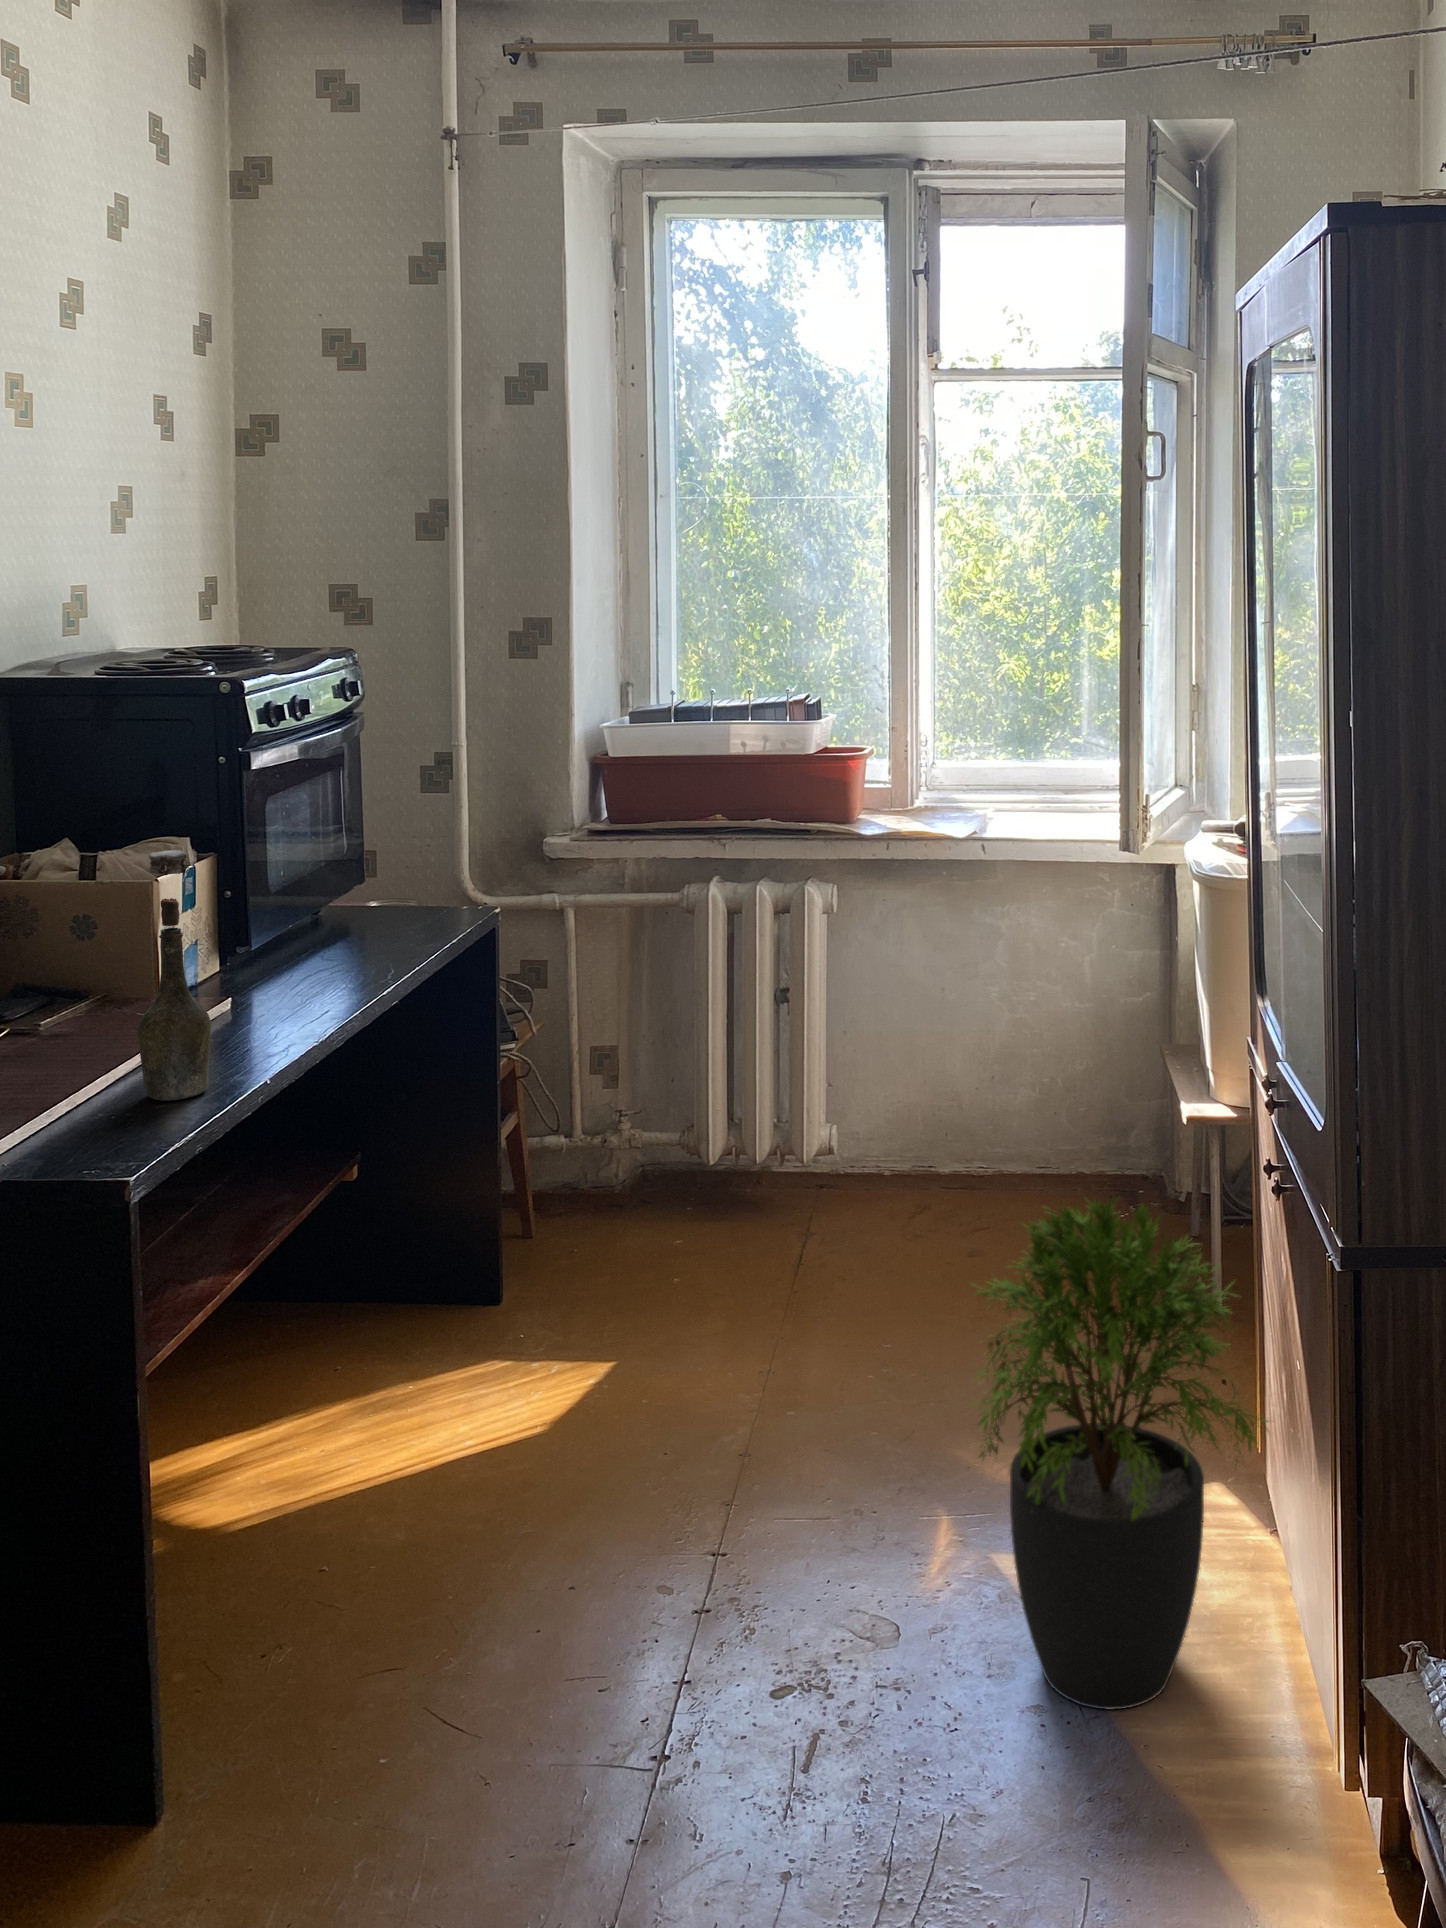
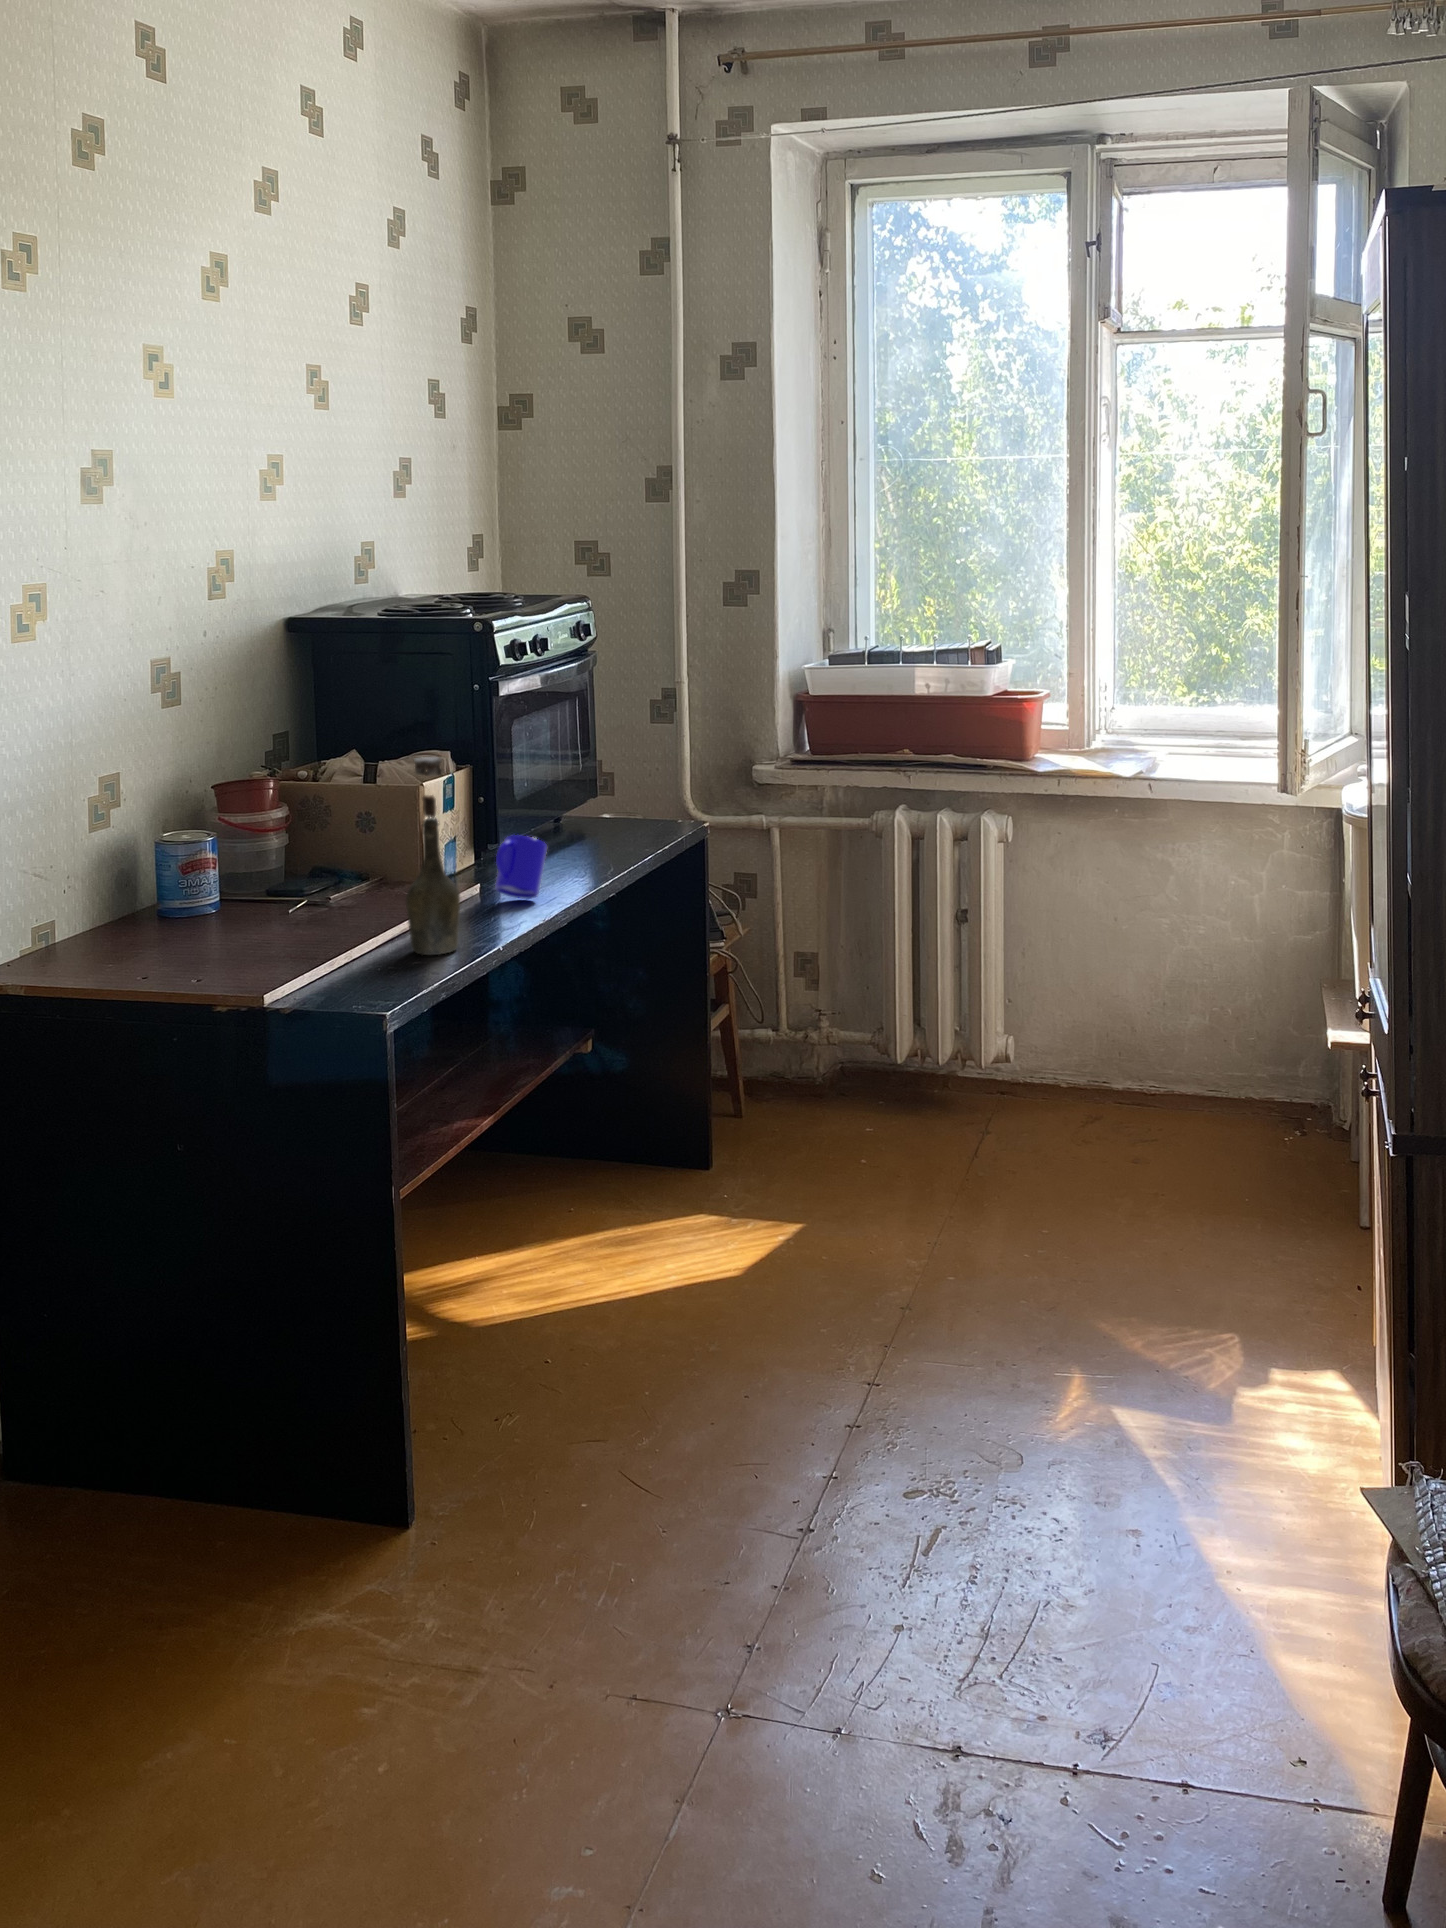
mug: none [251,939,318,1015] -> present [495,835,547,899]
potted plant: present [973,1198,1268,1709] -> none [1070,1085,1347,1537]

